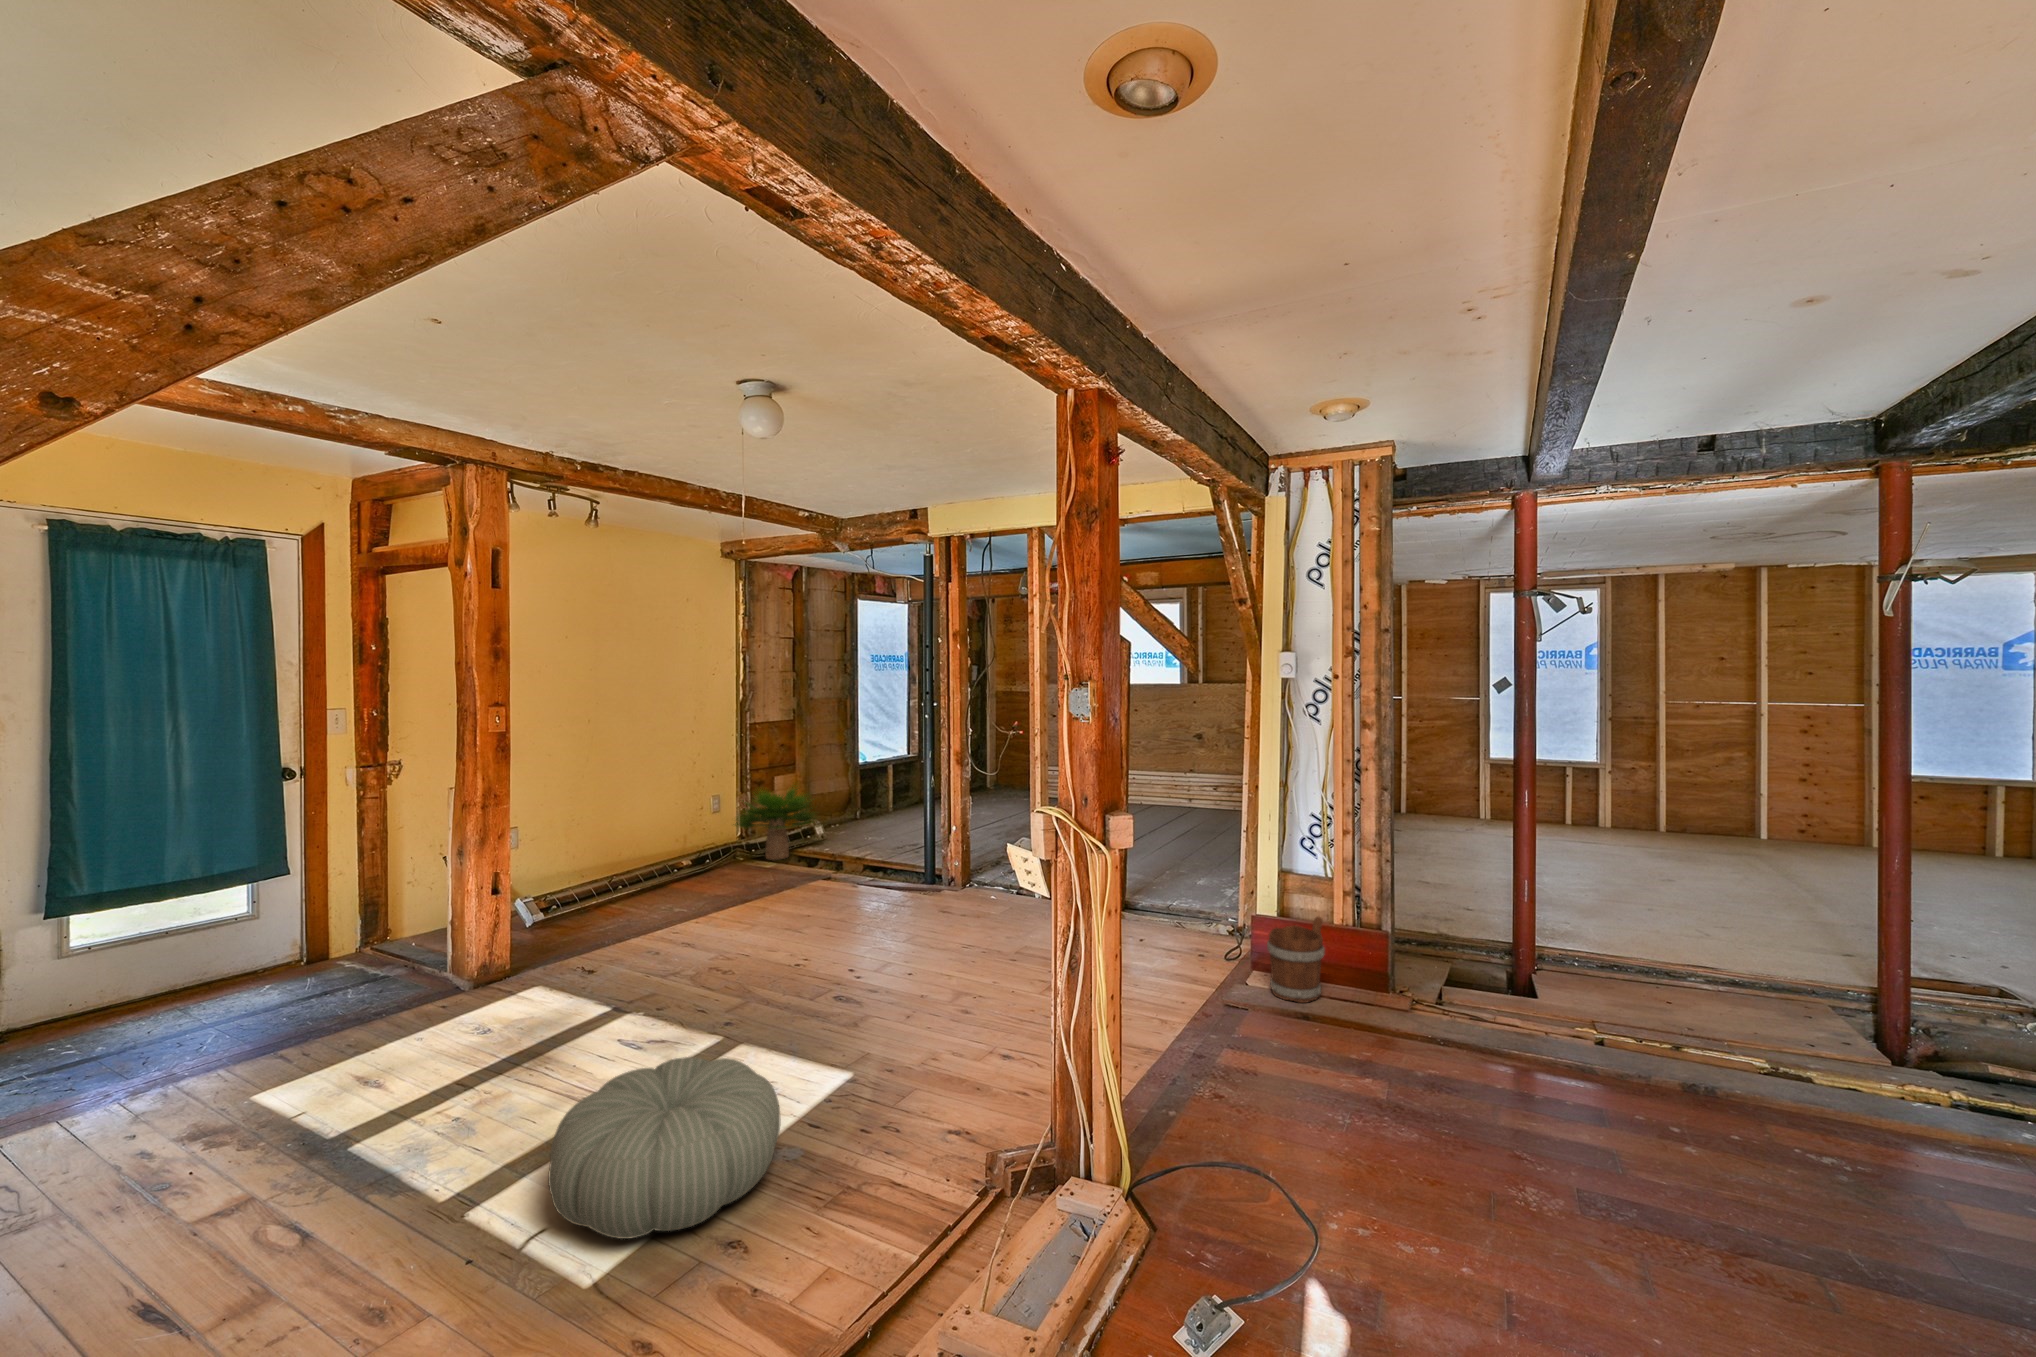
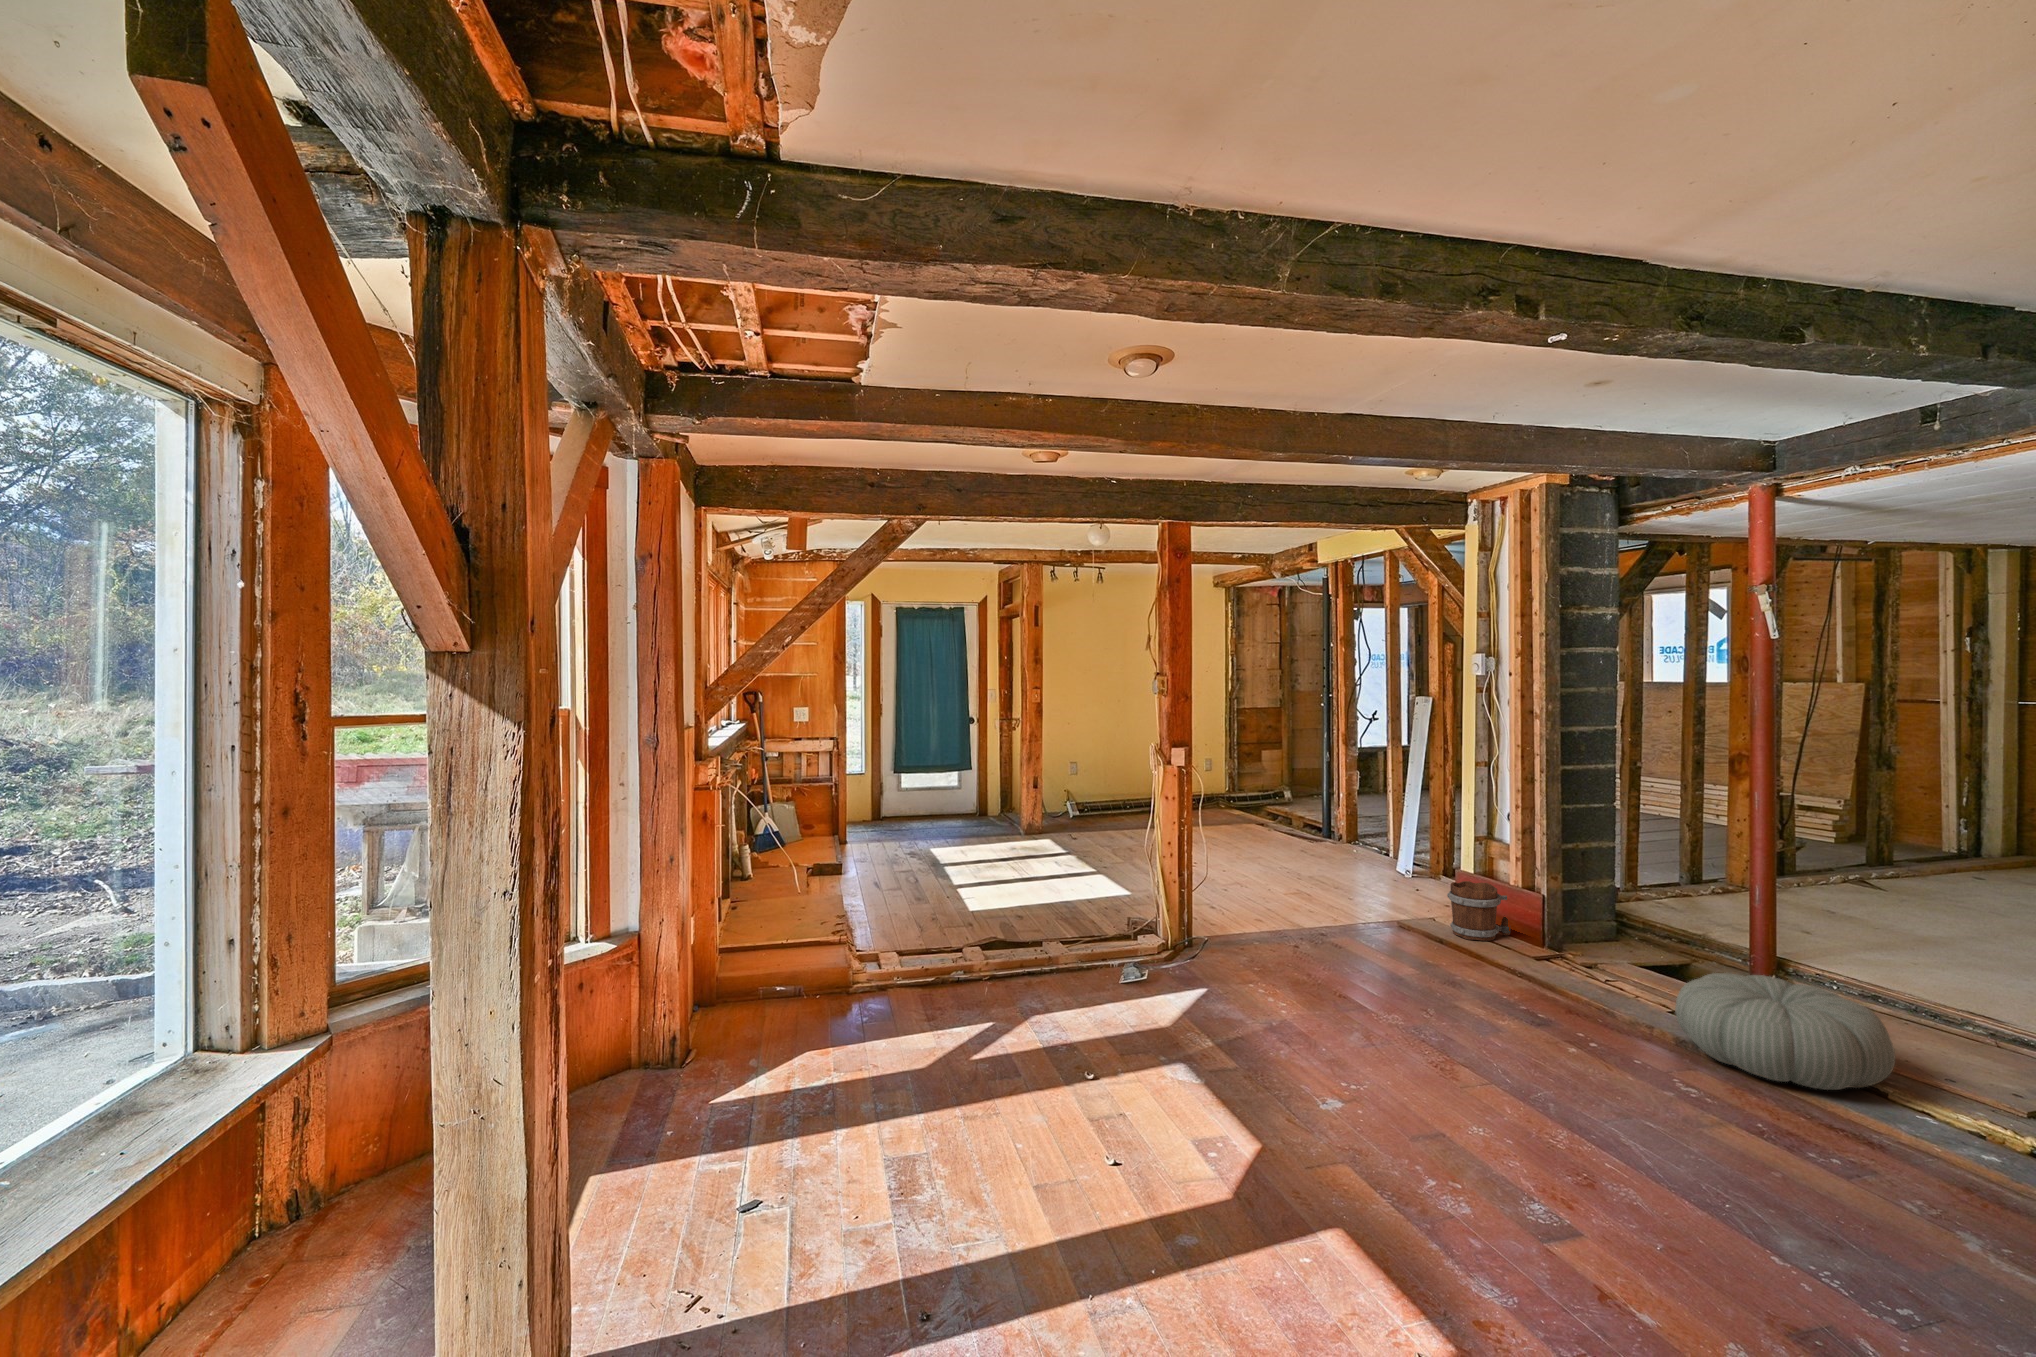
potted plant: present [735,787,816,860] -> none [1214,753,1284,810]
pouf: present [548,1057,781,1239] -> present [1675,973,1895,1090]

